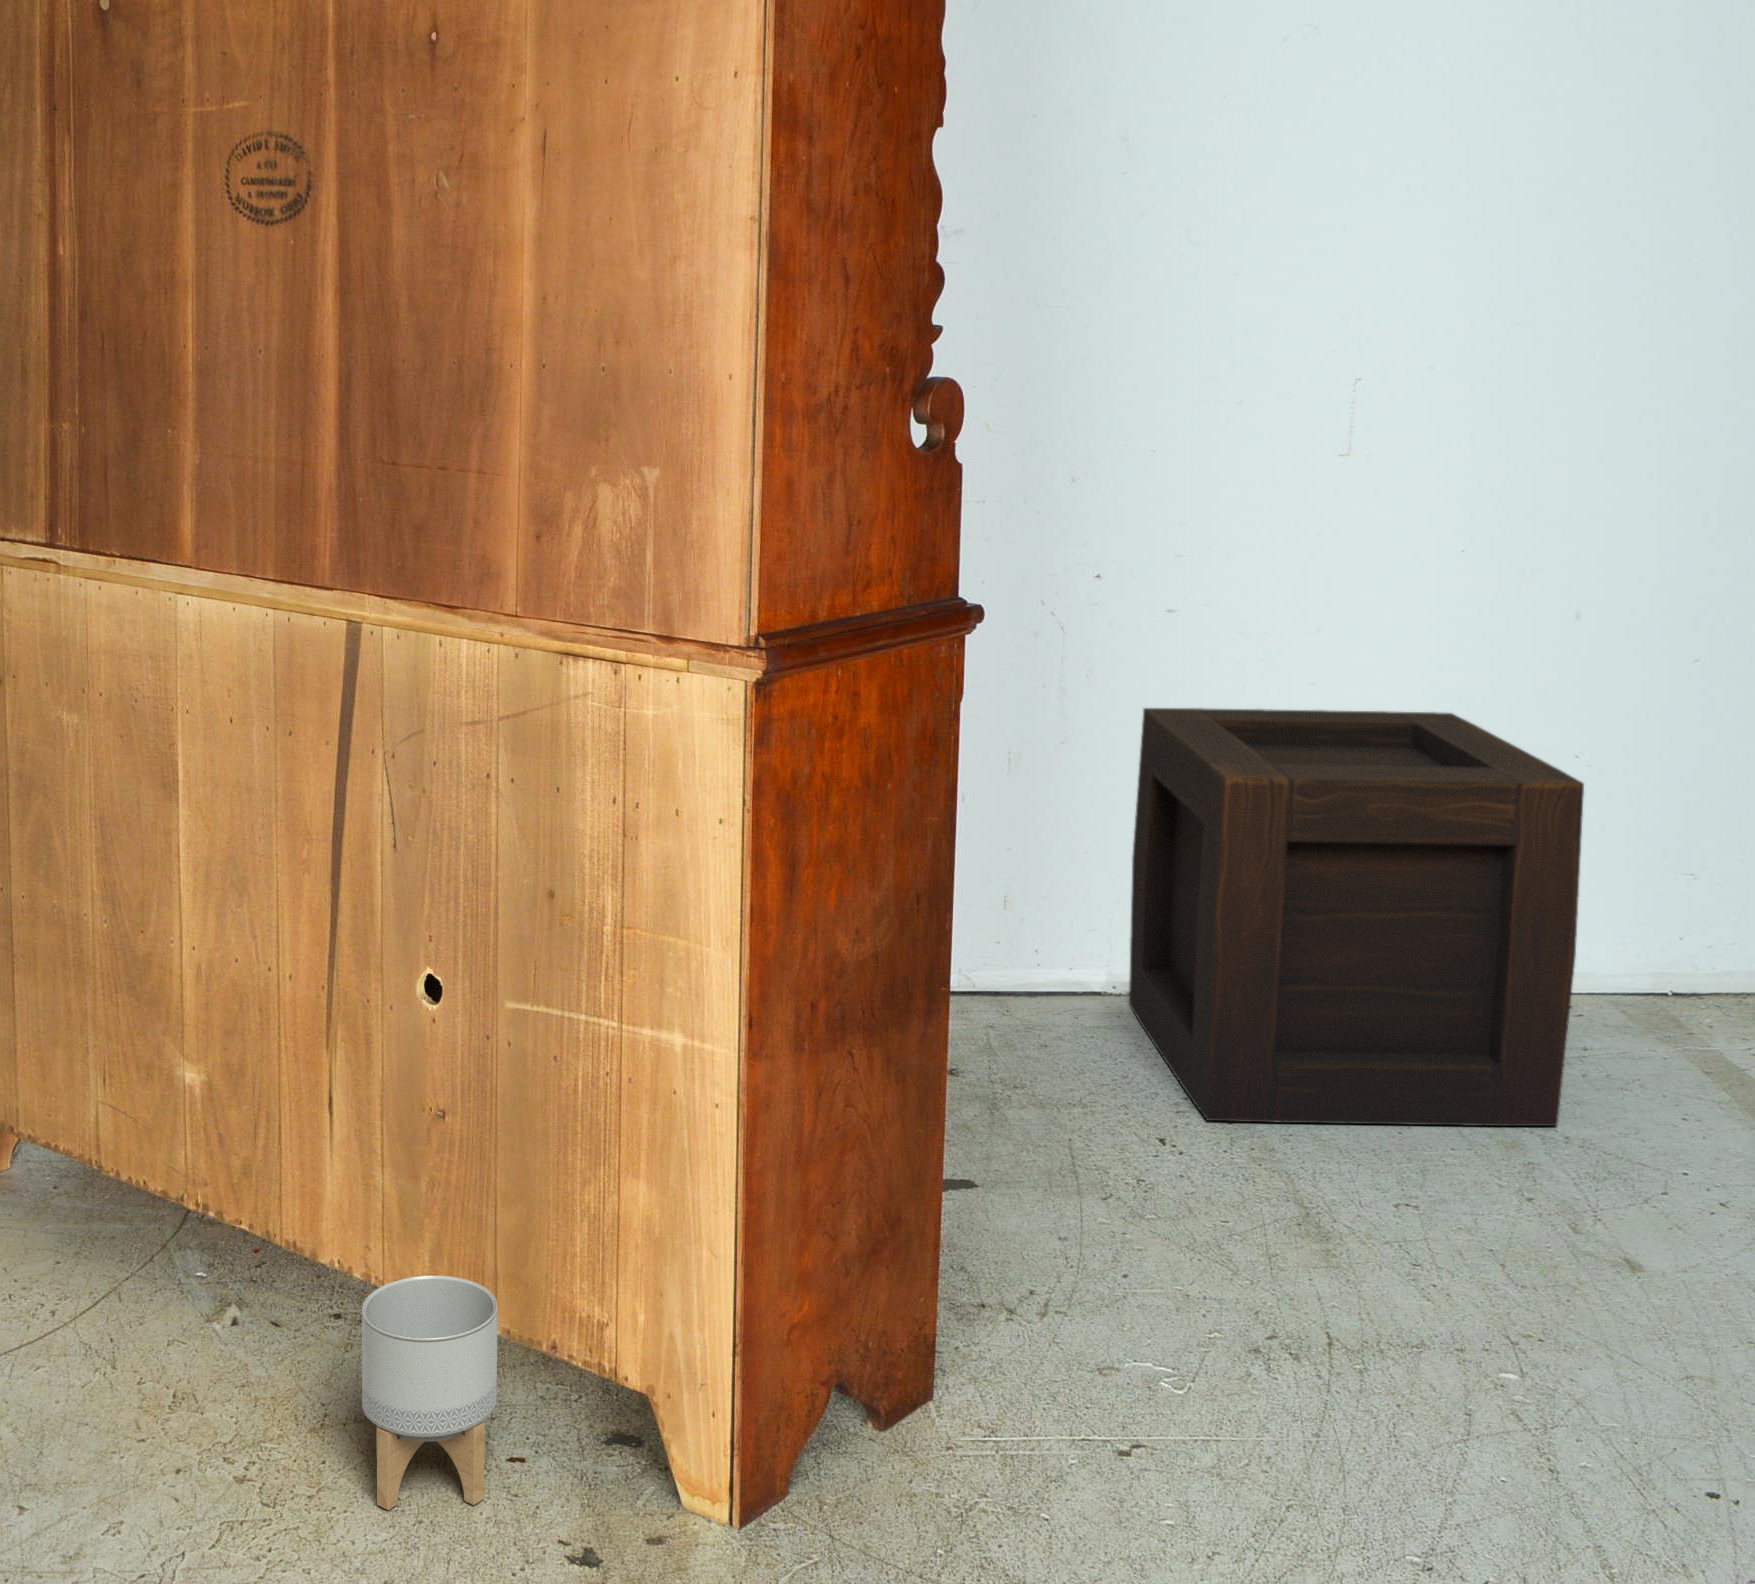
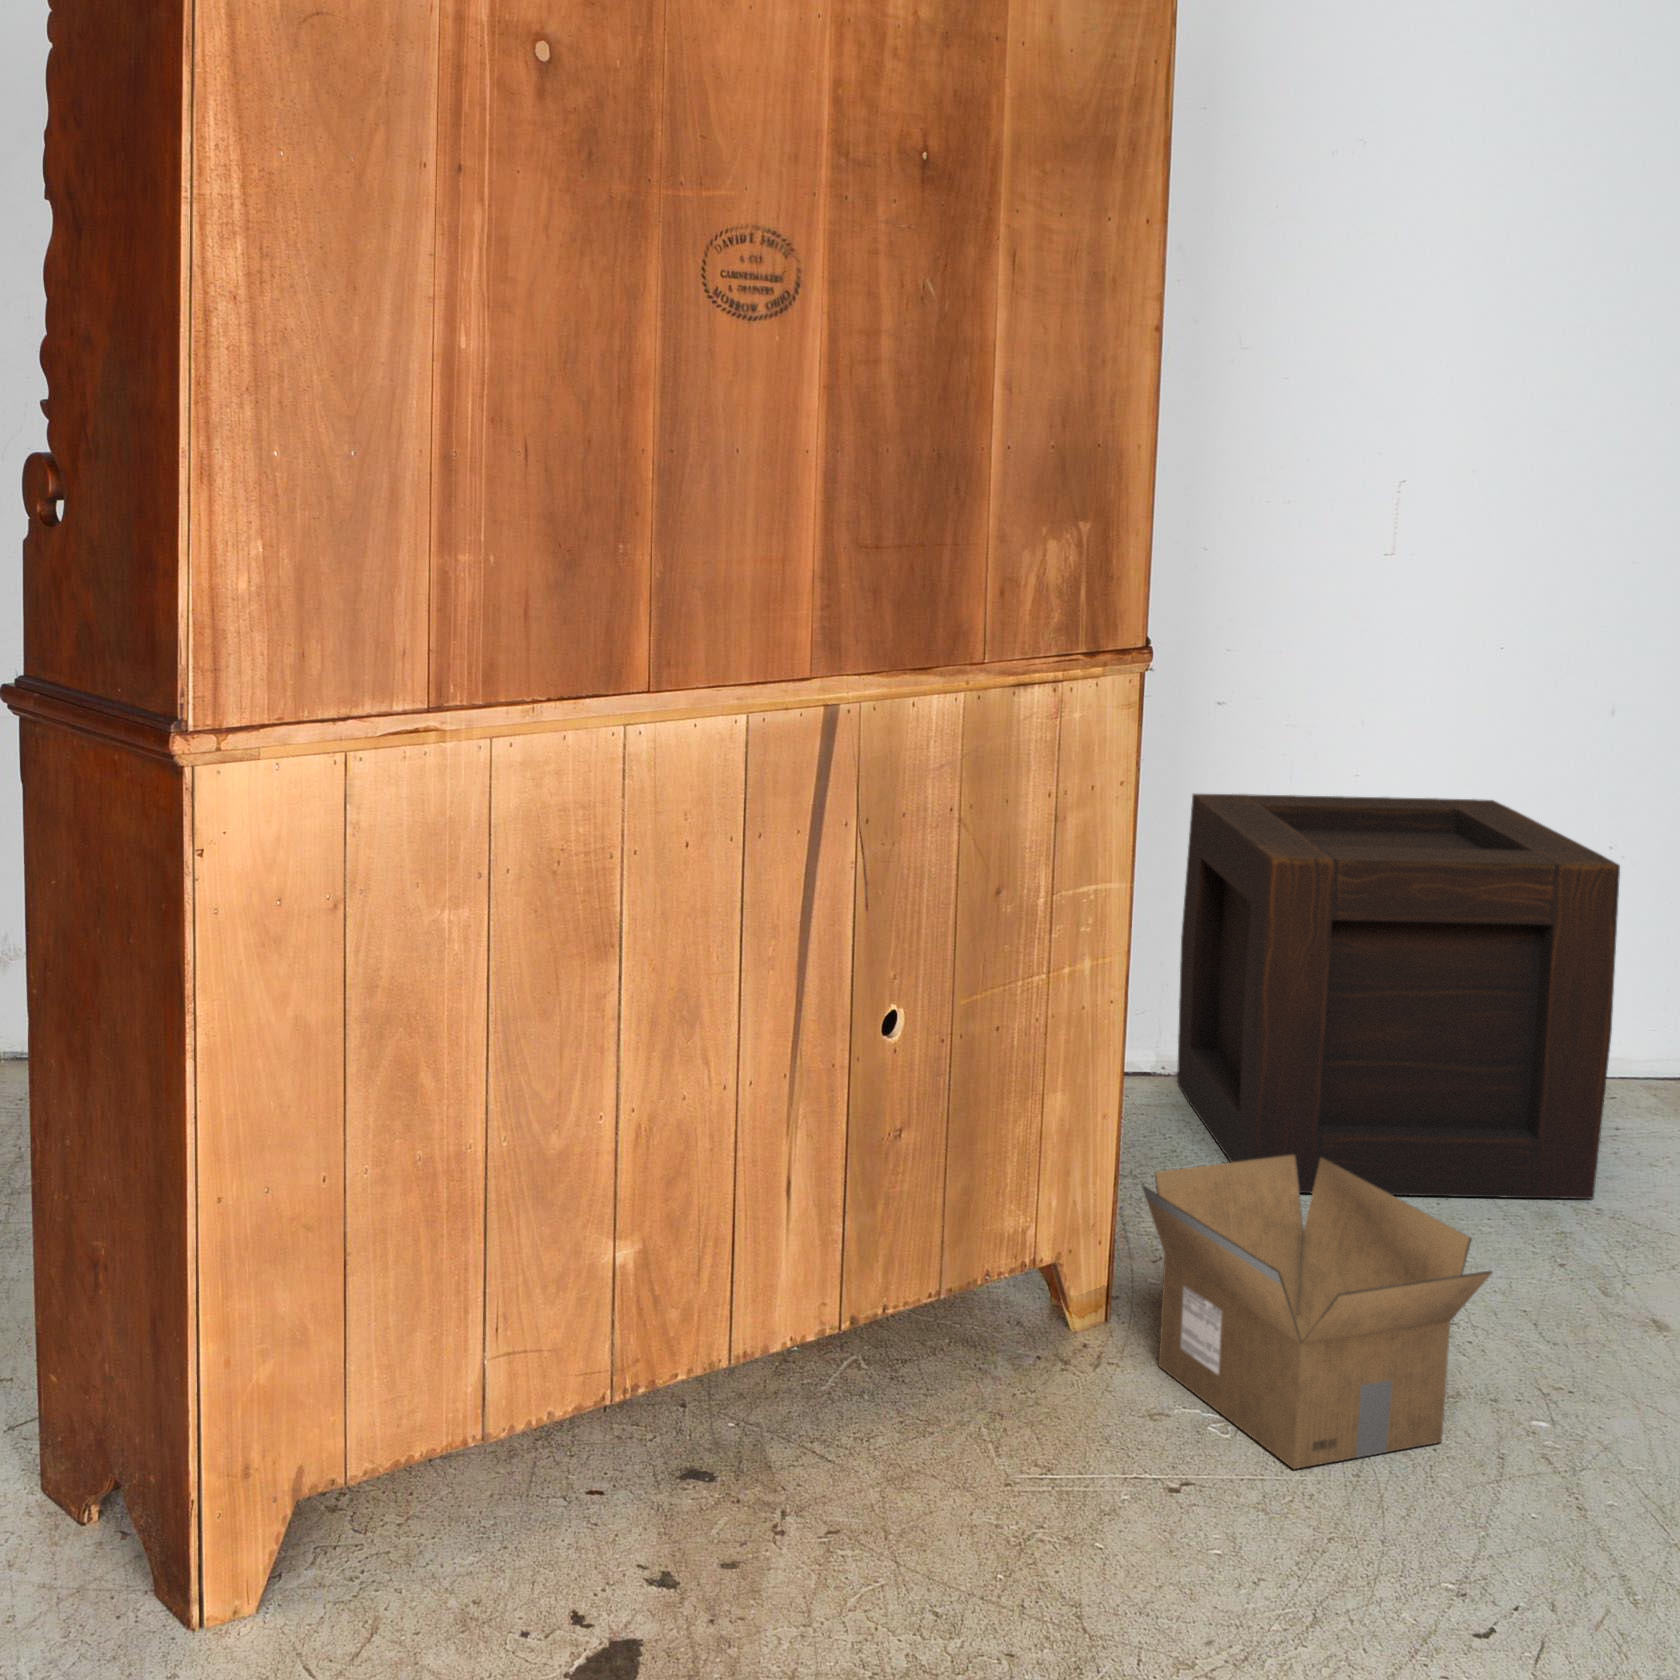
cardboard box: none [1091,1091,1458,1428] -> present [1142,1155,1492,1469]
planter: present [362,1276,497,1510] -> none [450,1317,579,1537]

